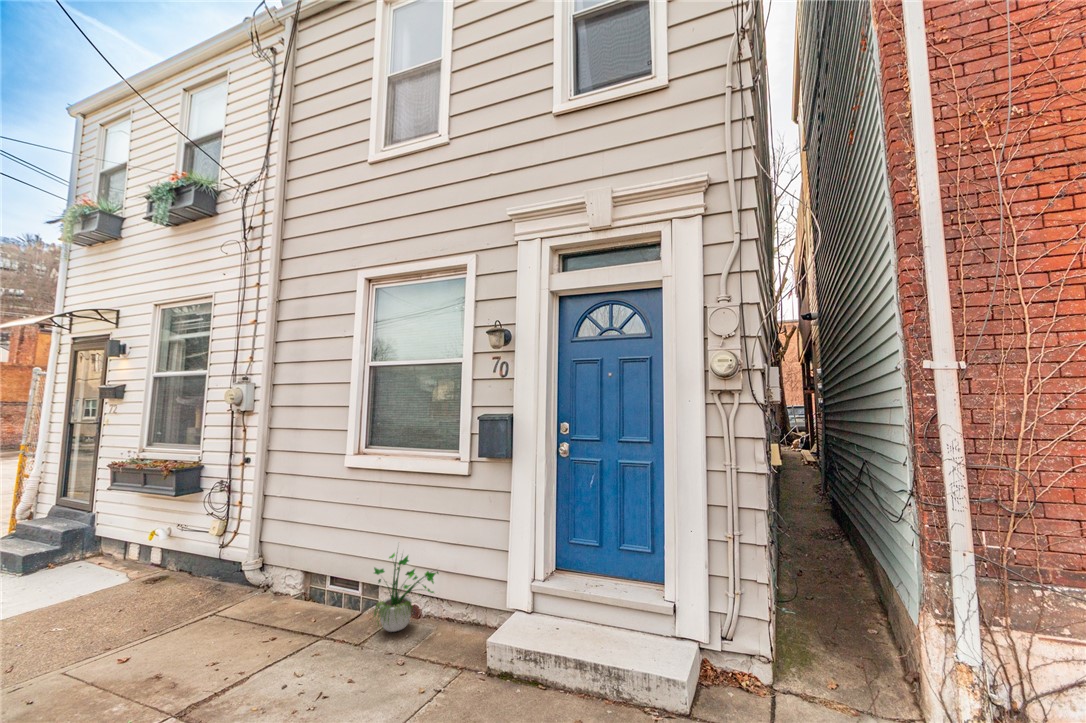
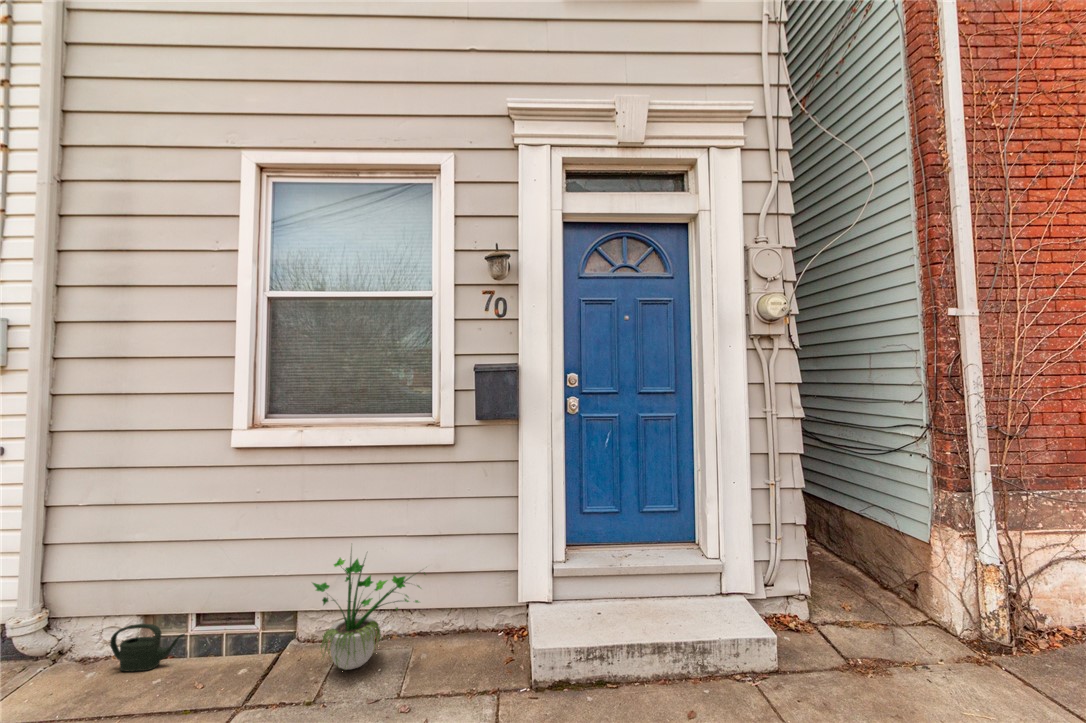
watering can: none [285,578,318,608] -> present [110,624,185,671]

